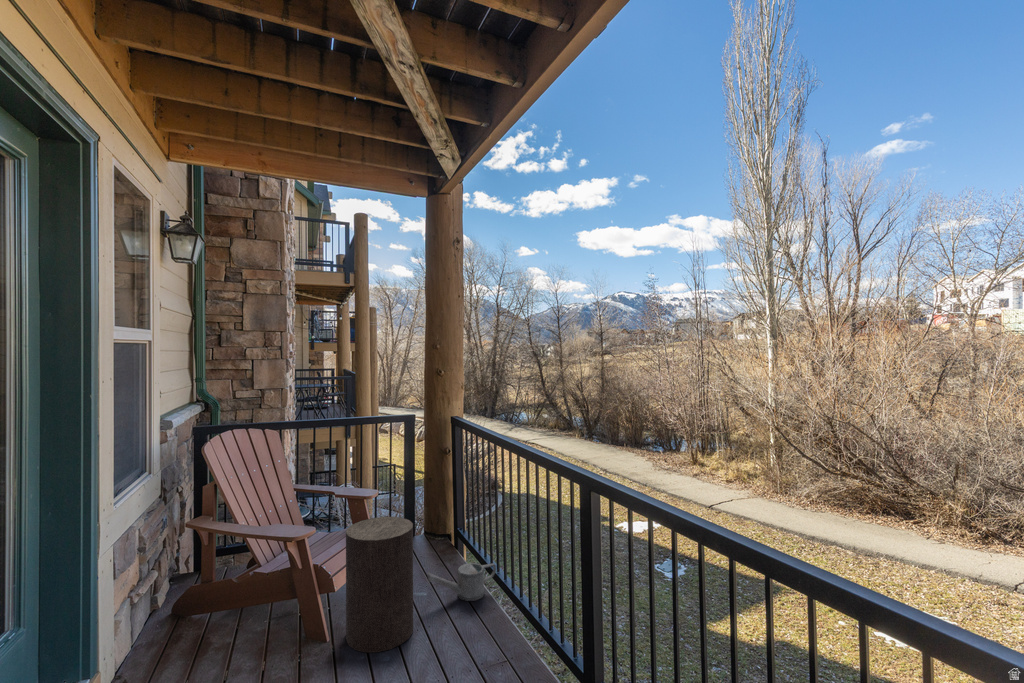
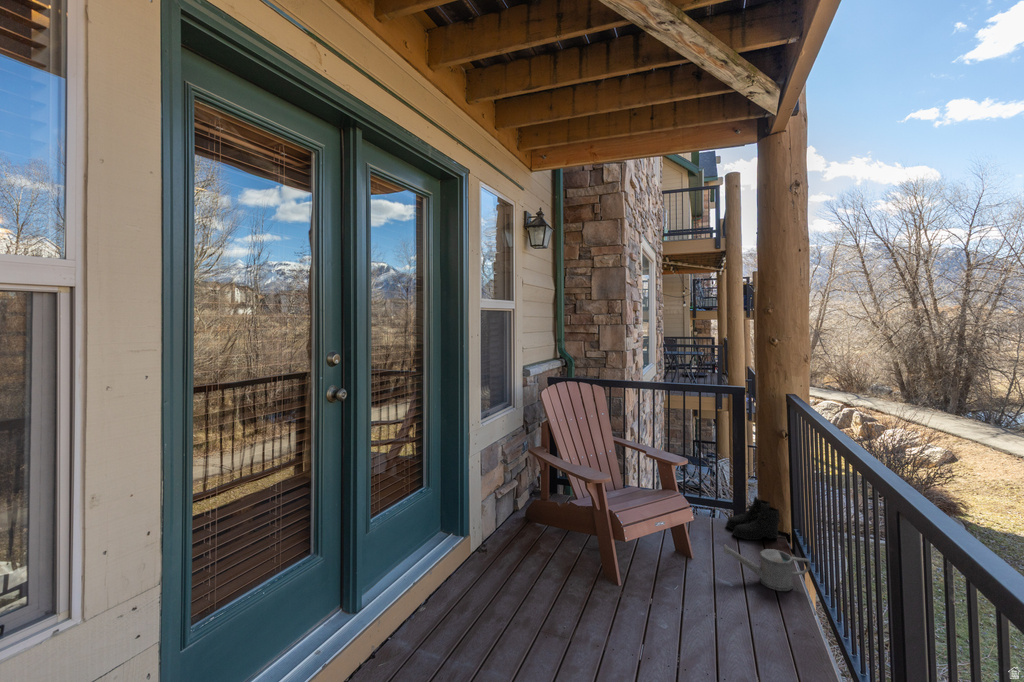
stool: present [346,517,413,652] -> none [636,476,701,600]
boots: none [413,520,460,563] -> present [726,497,780,540]

